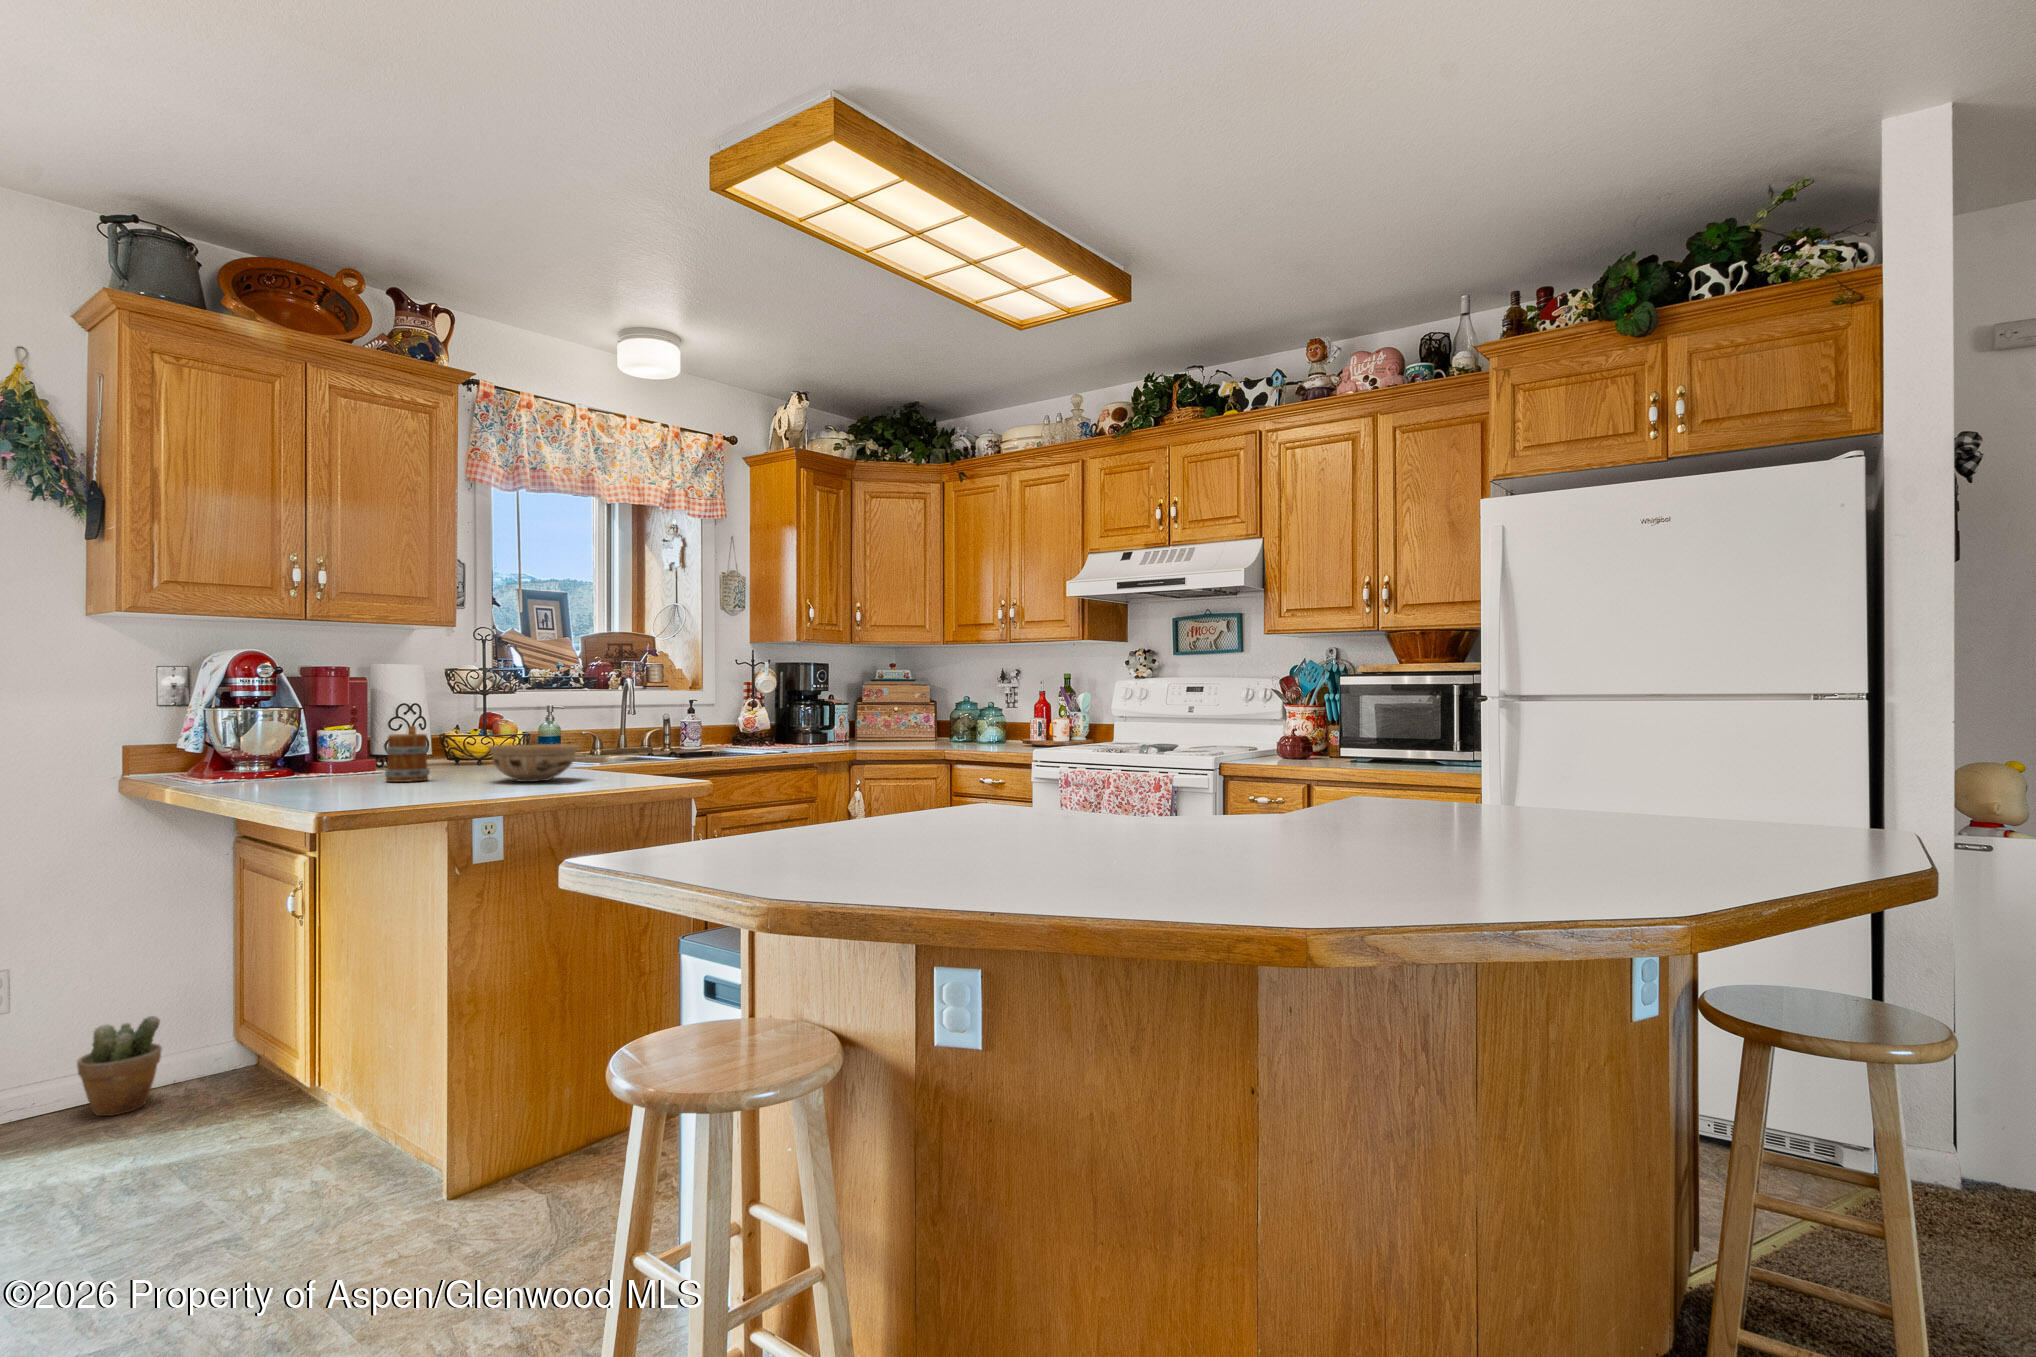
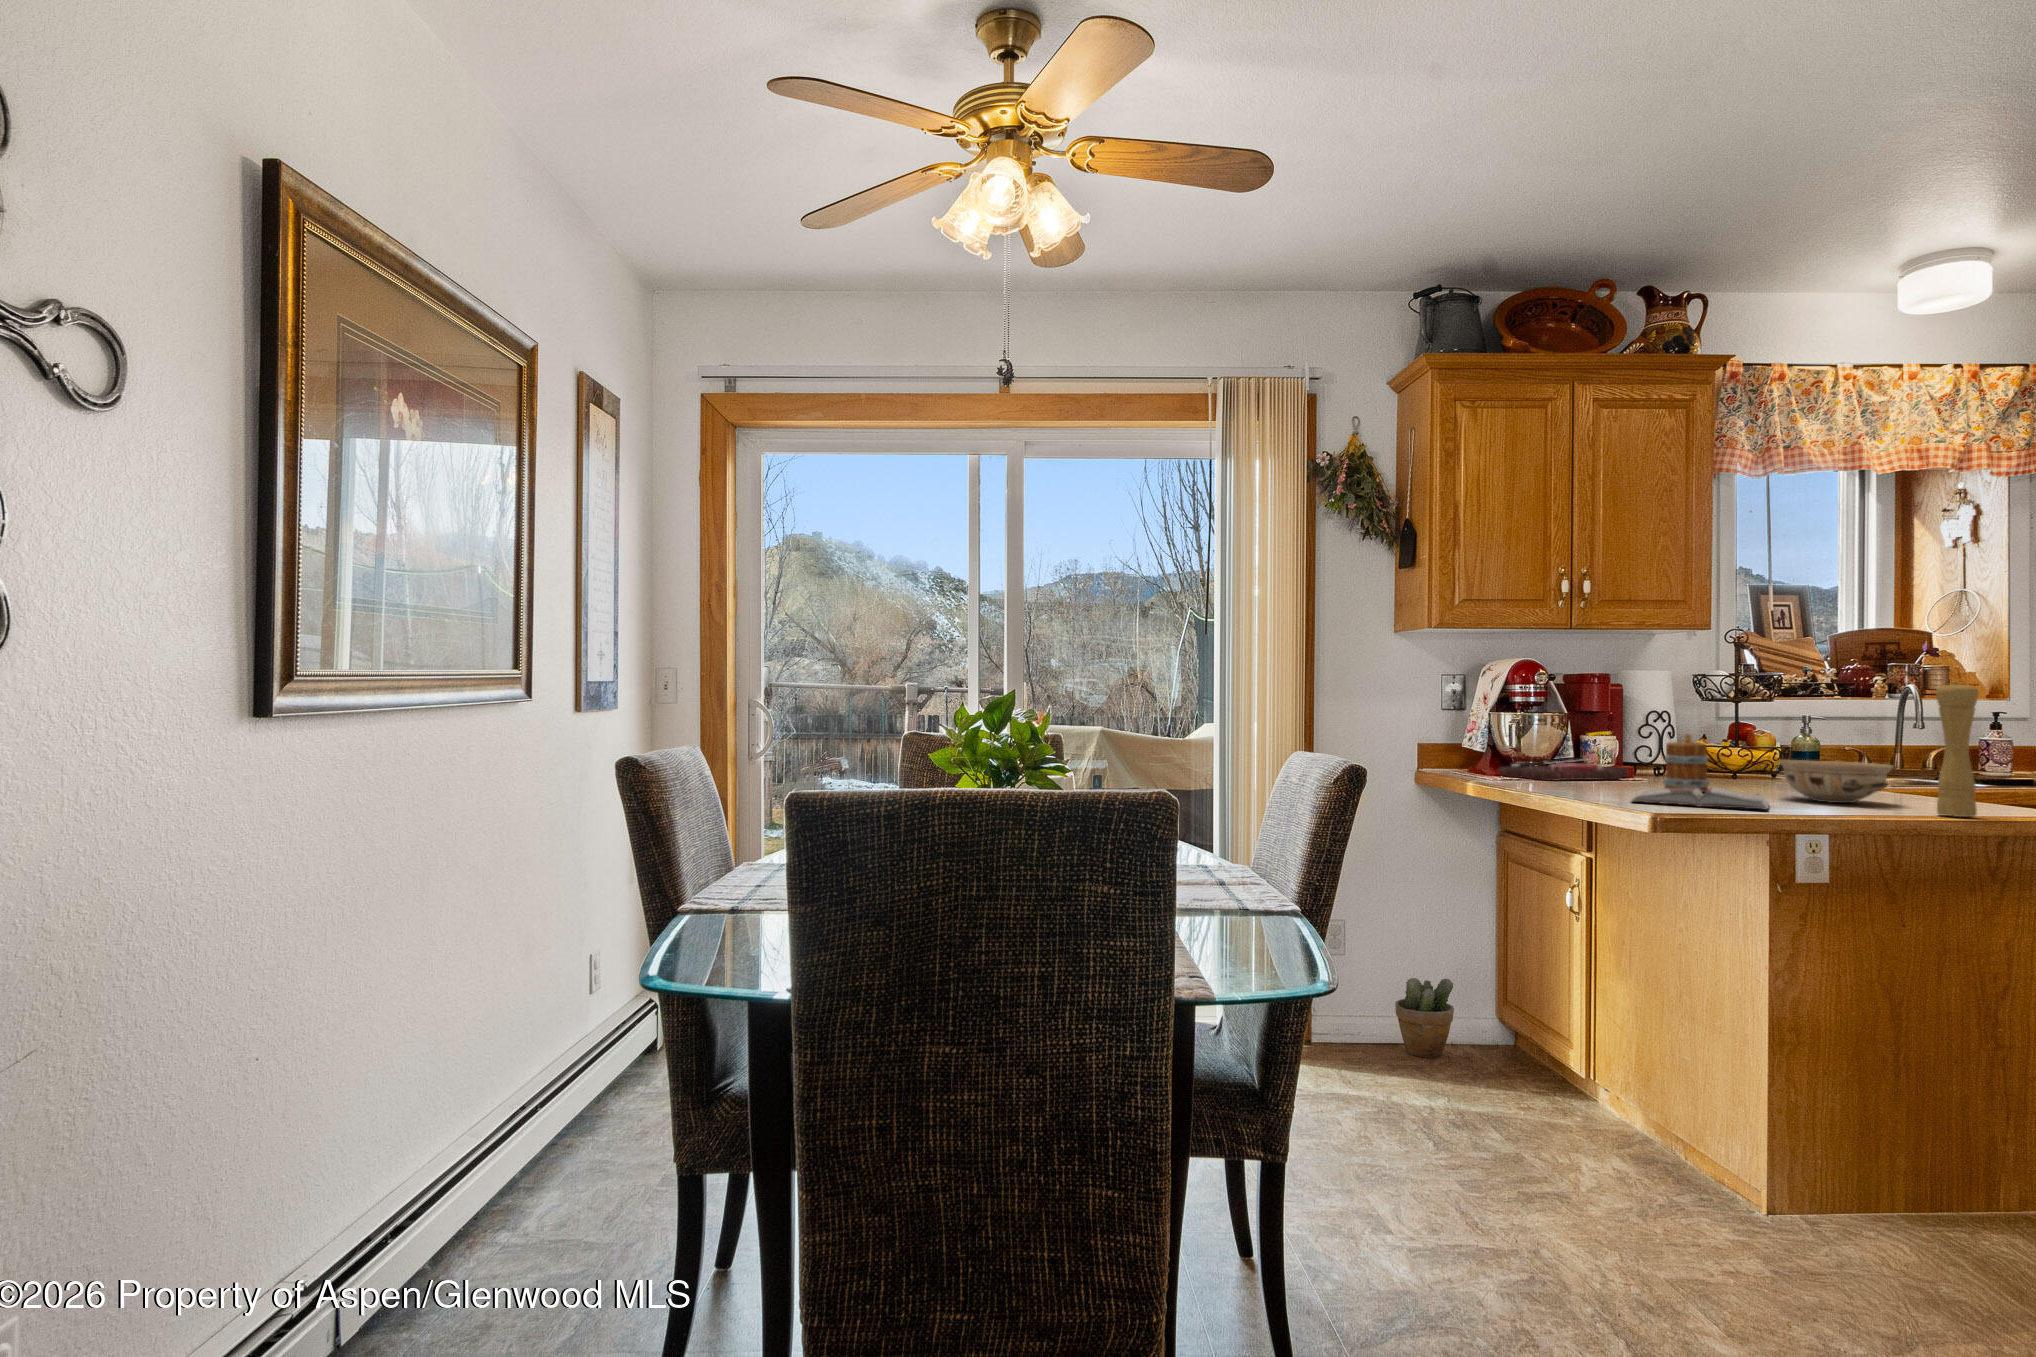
pepper mill: none [602,674,632,786] -> present [1936,683,1979,817]
cutting board: none [210,755,369,781] -> present [1498,761,1628,781]
hardback book: none [321,776,469,798] -> present [1631,787,1769,810]

